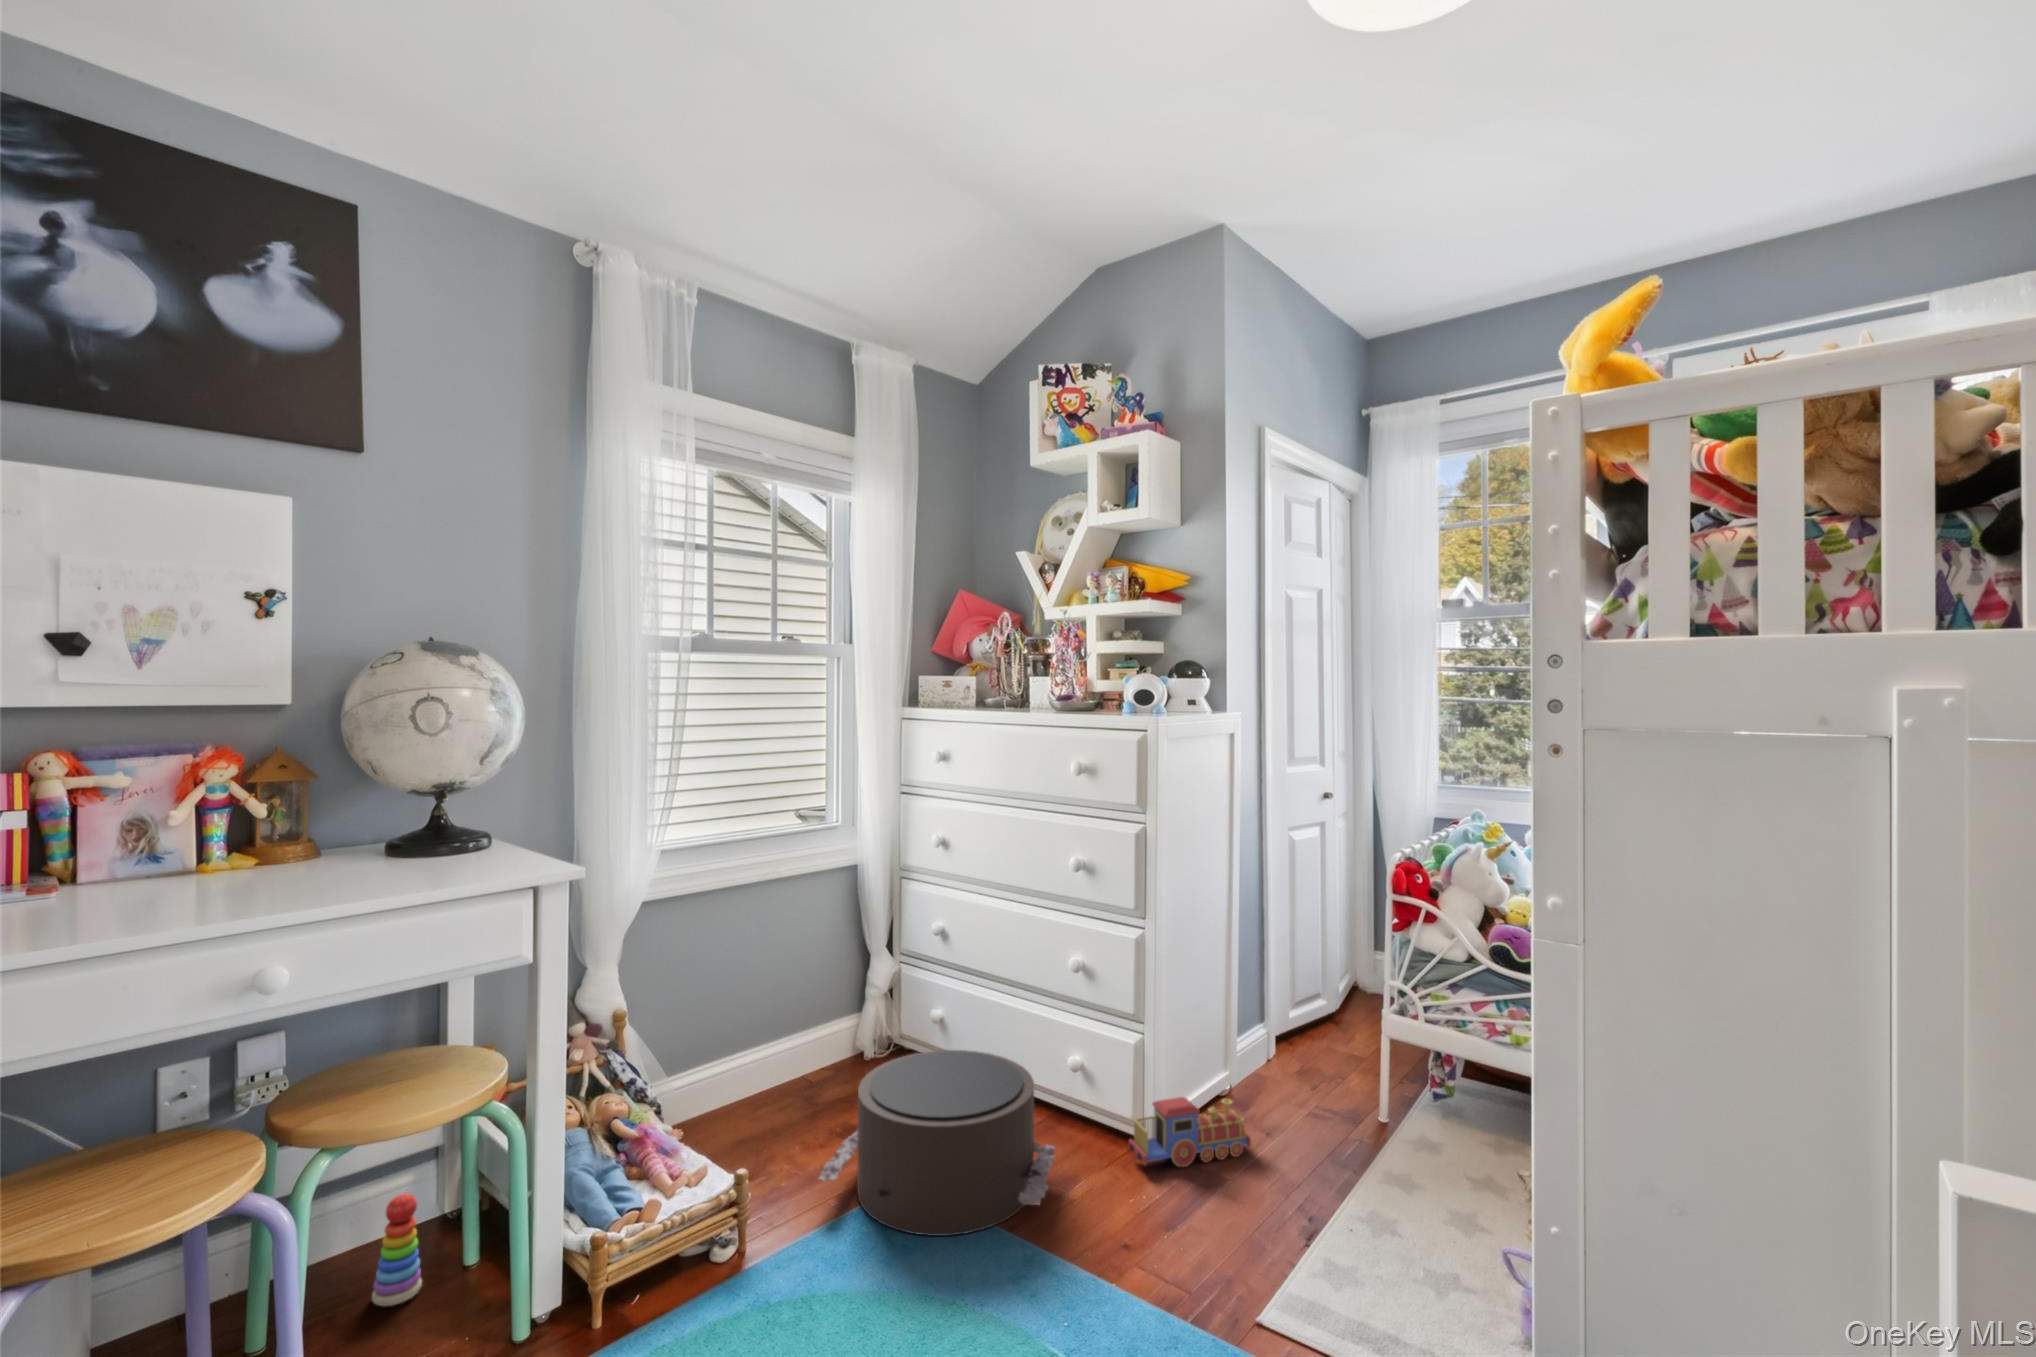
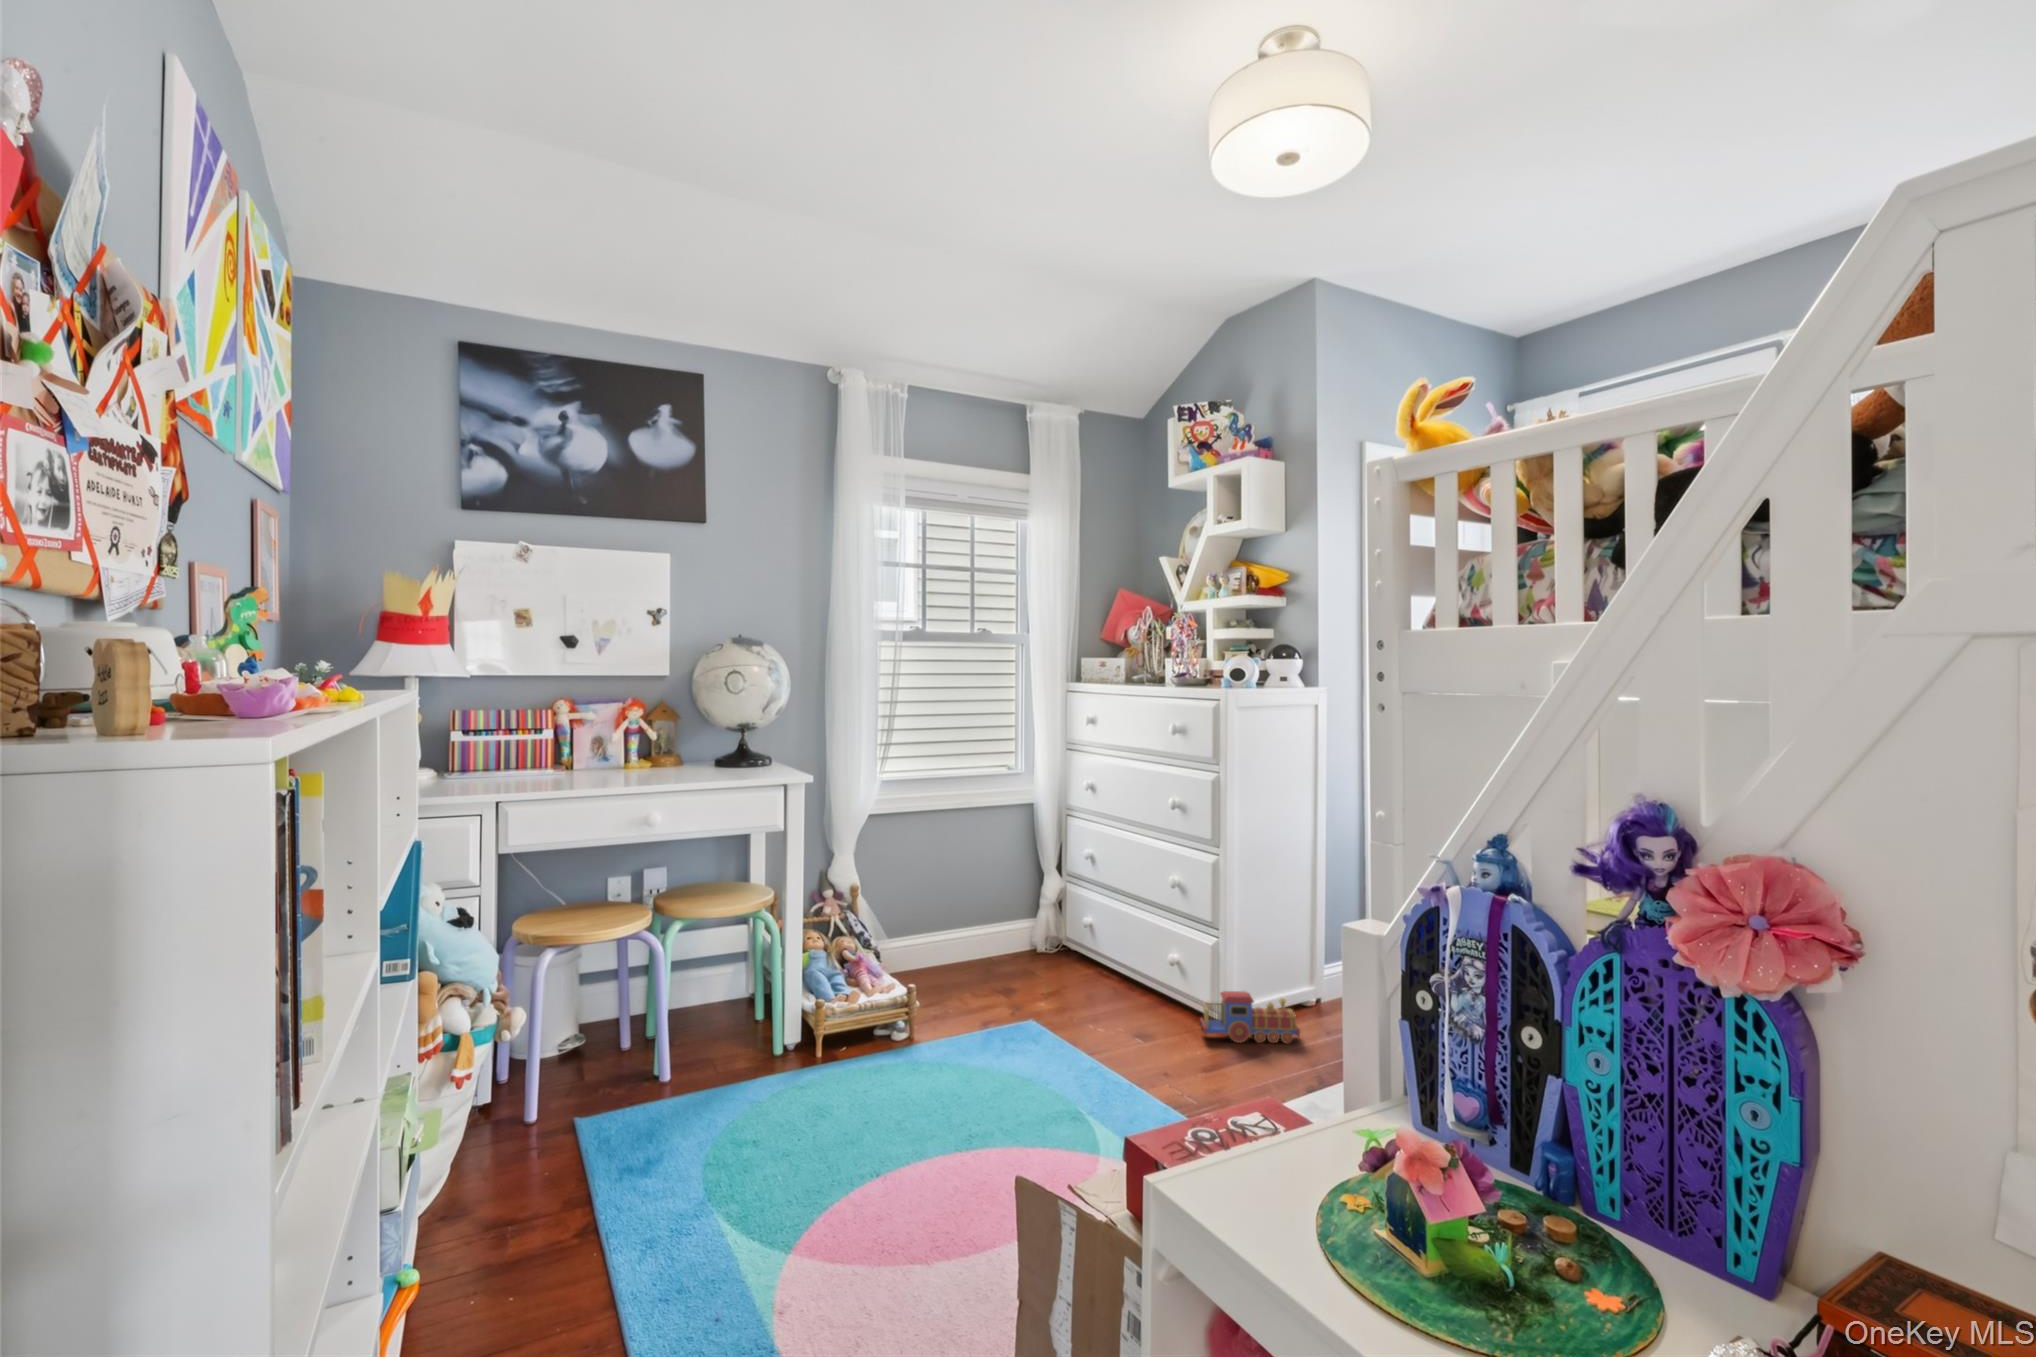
pouf: present [819,1050,1055,1236] -> none [965,937,1138,1052]
stacking toy: present [372,1193,422,1306] -> none [708,968,734,1030]

